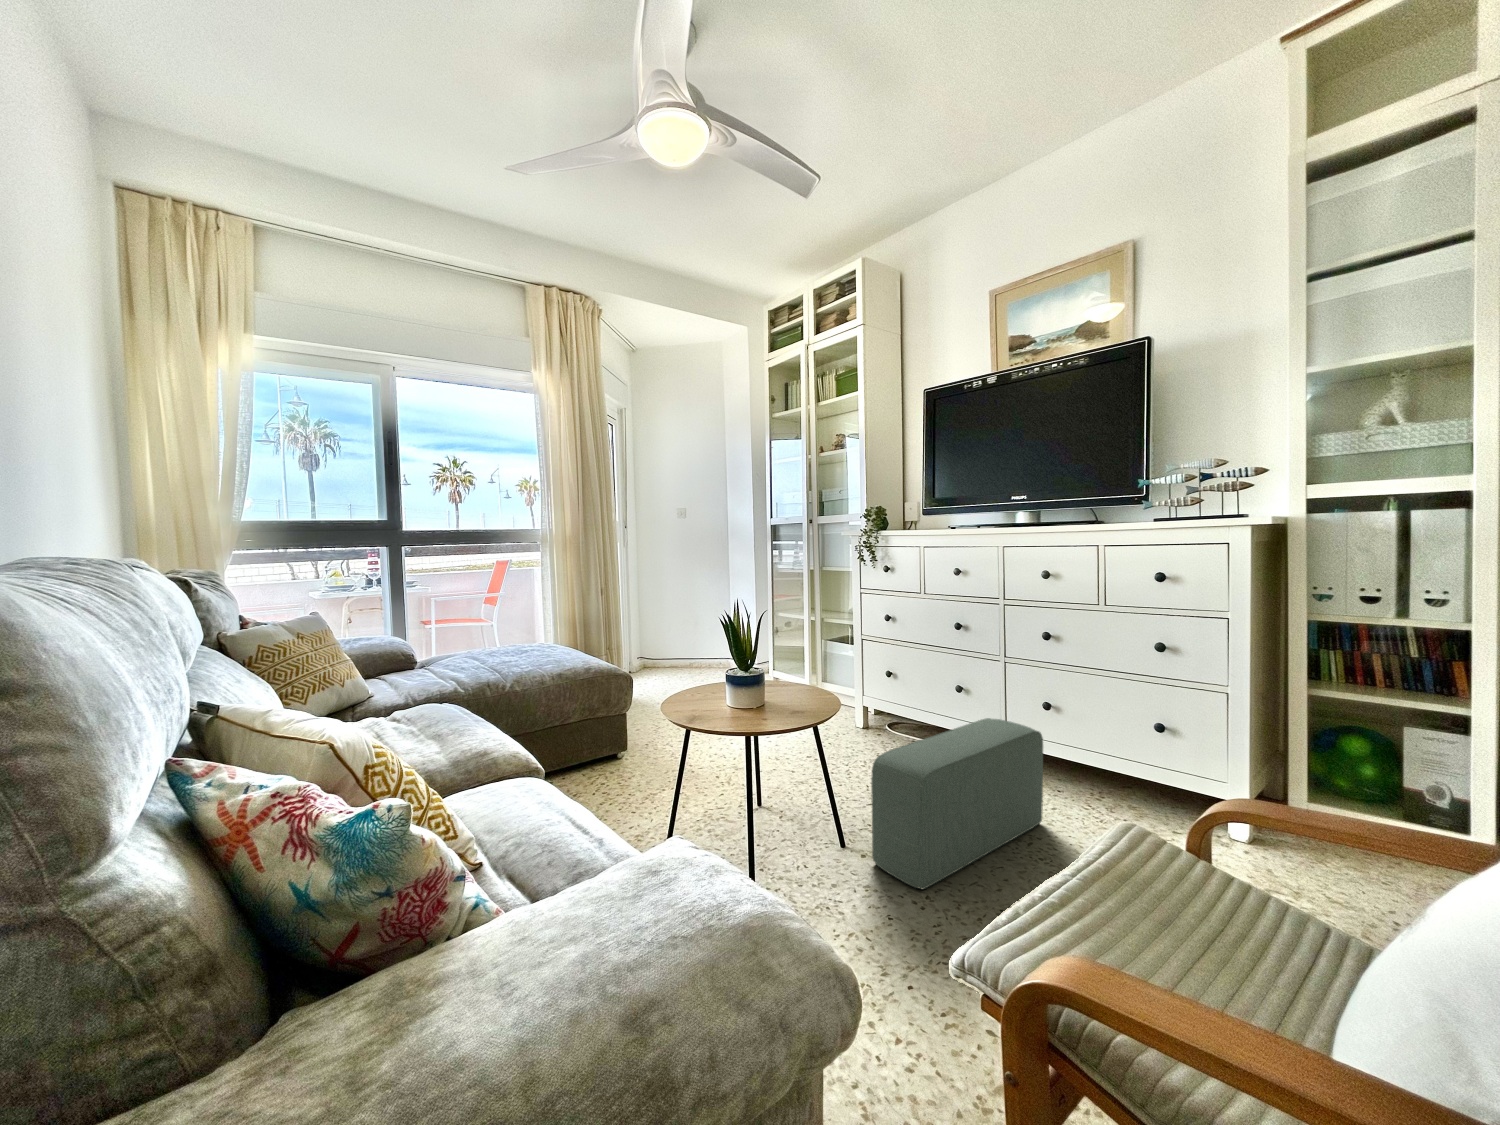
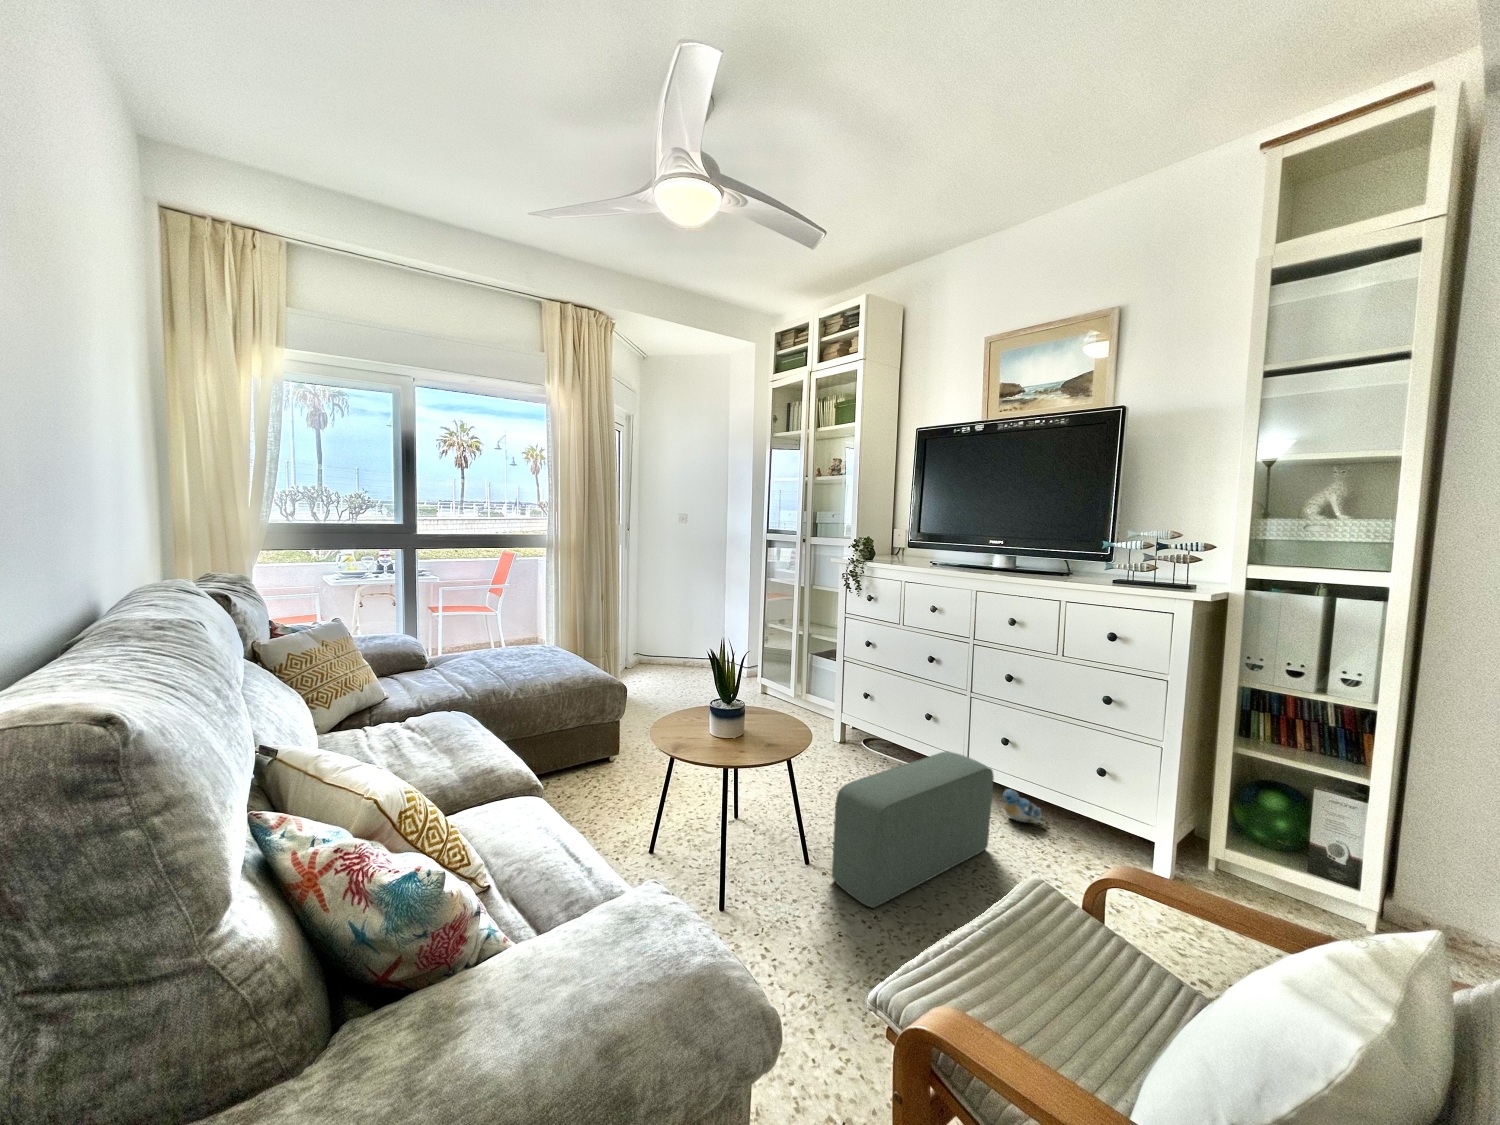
plush toy: none [1050,759,1103,795] -> present [1002,789,1046,823]

